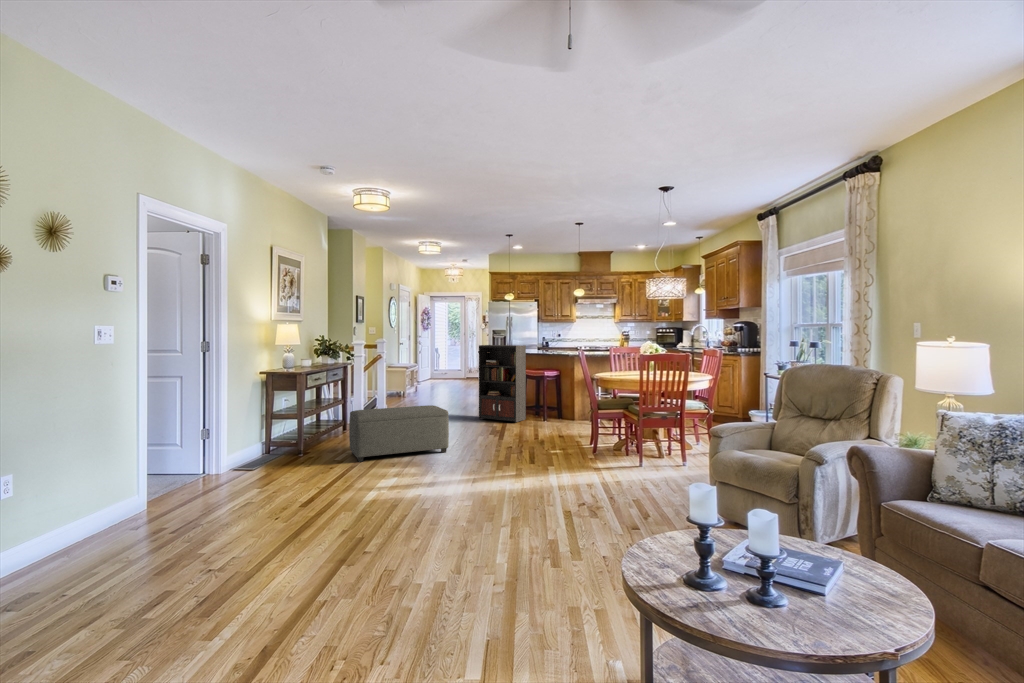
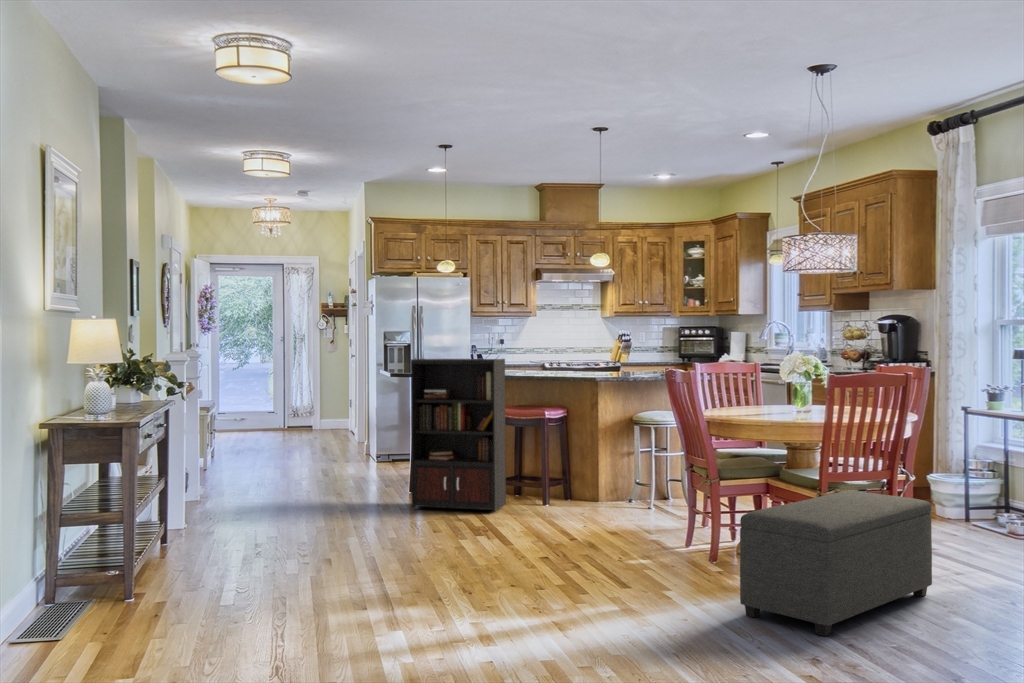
ottoman: present [349,405,449,462] -> present [740,491,932,636]

